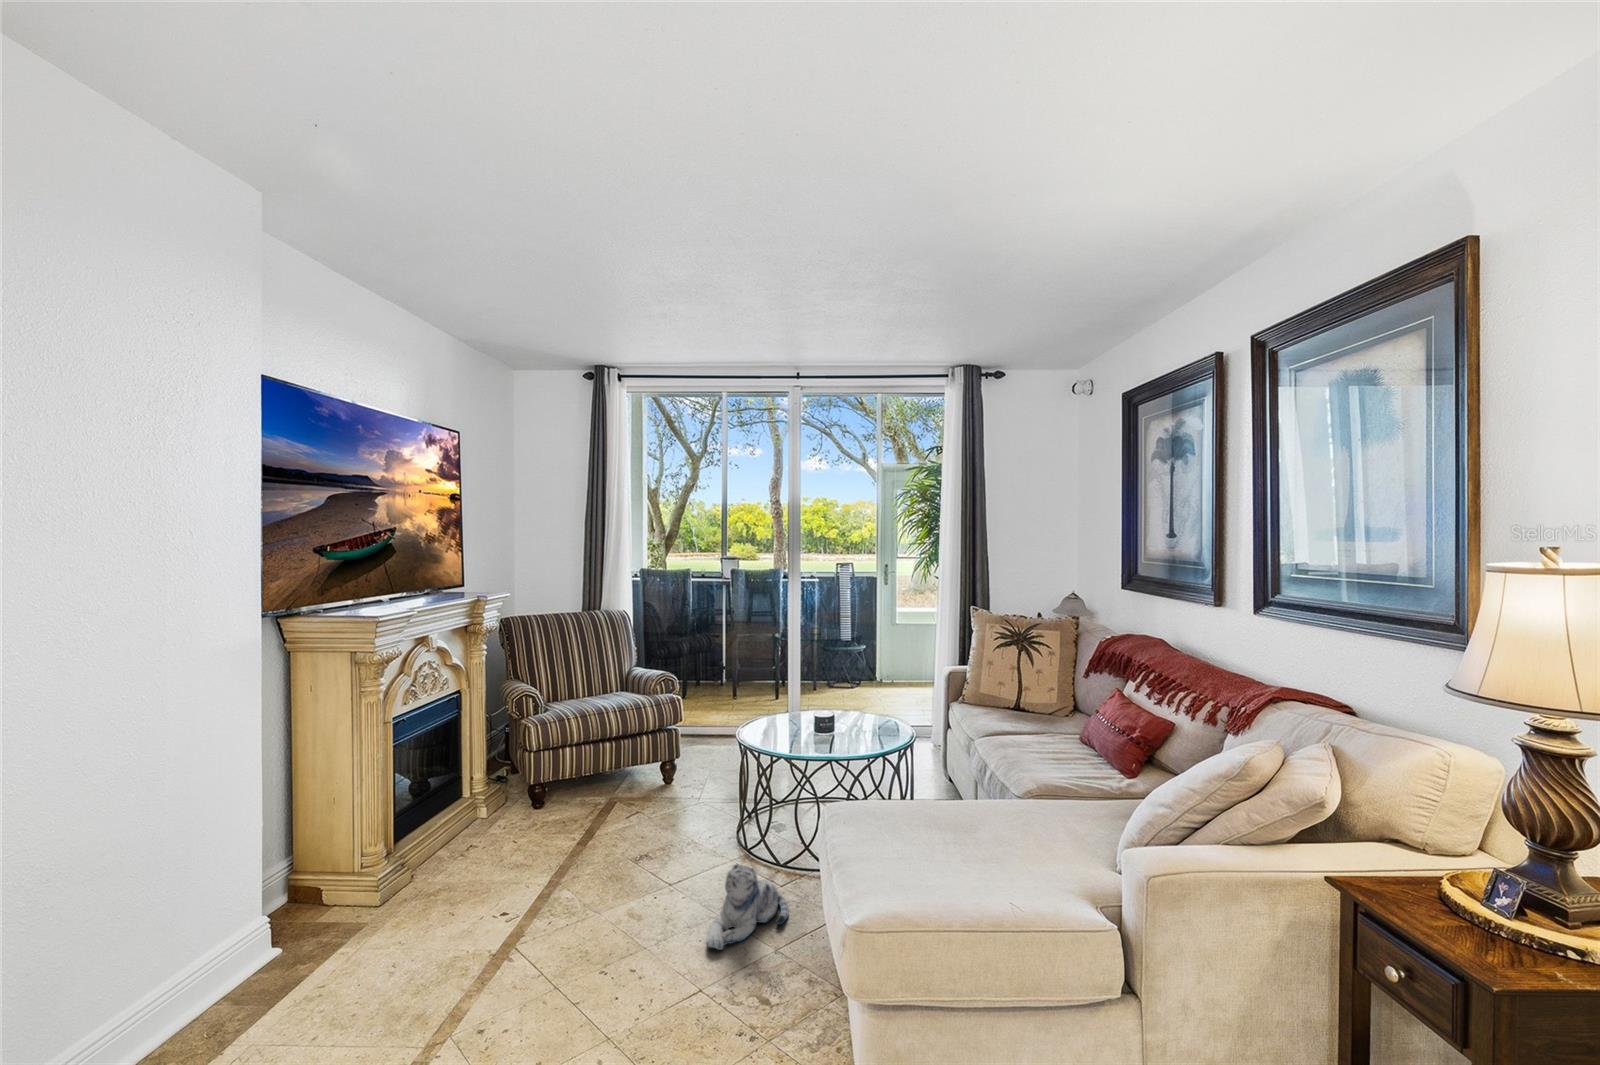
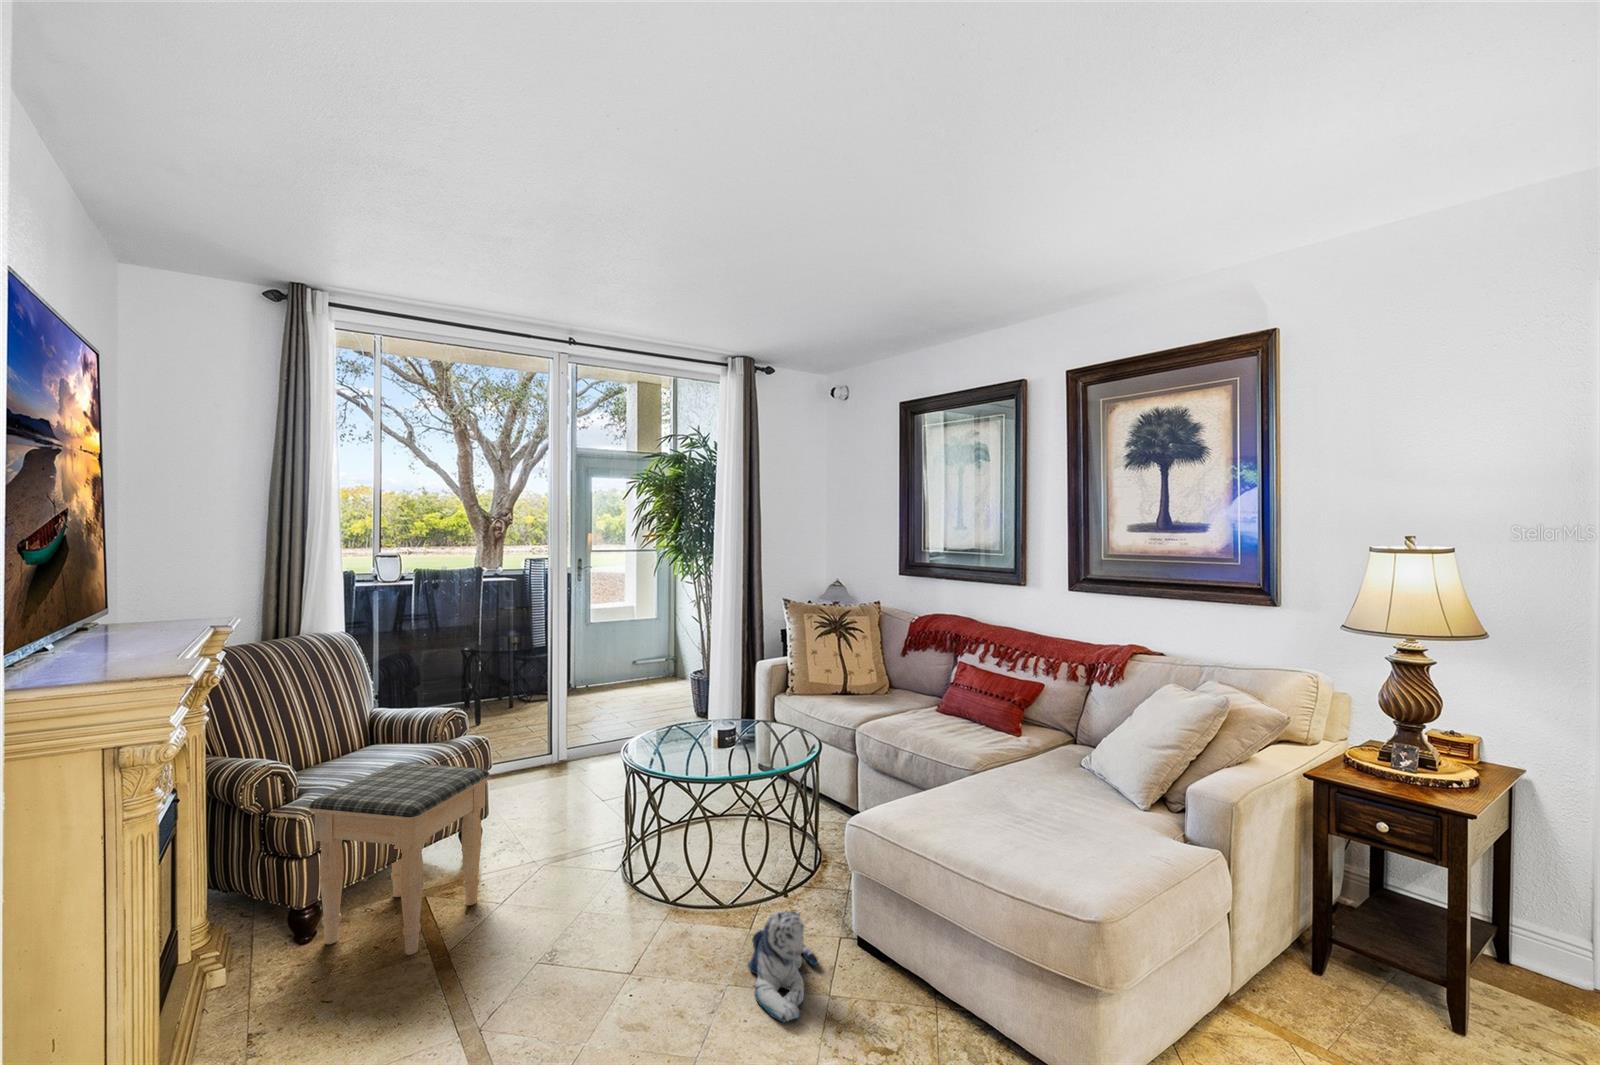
footstool: none [535,703,645,832] -> present [309,762,490,955]

